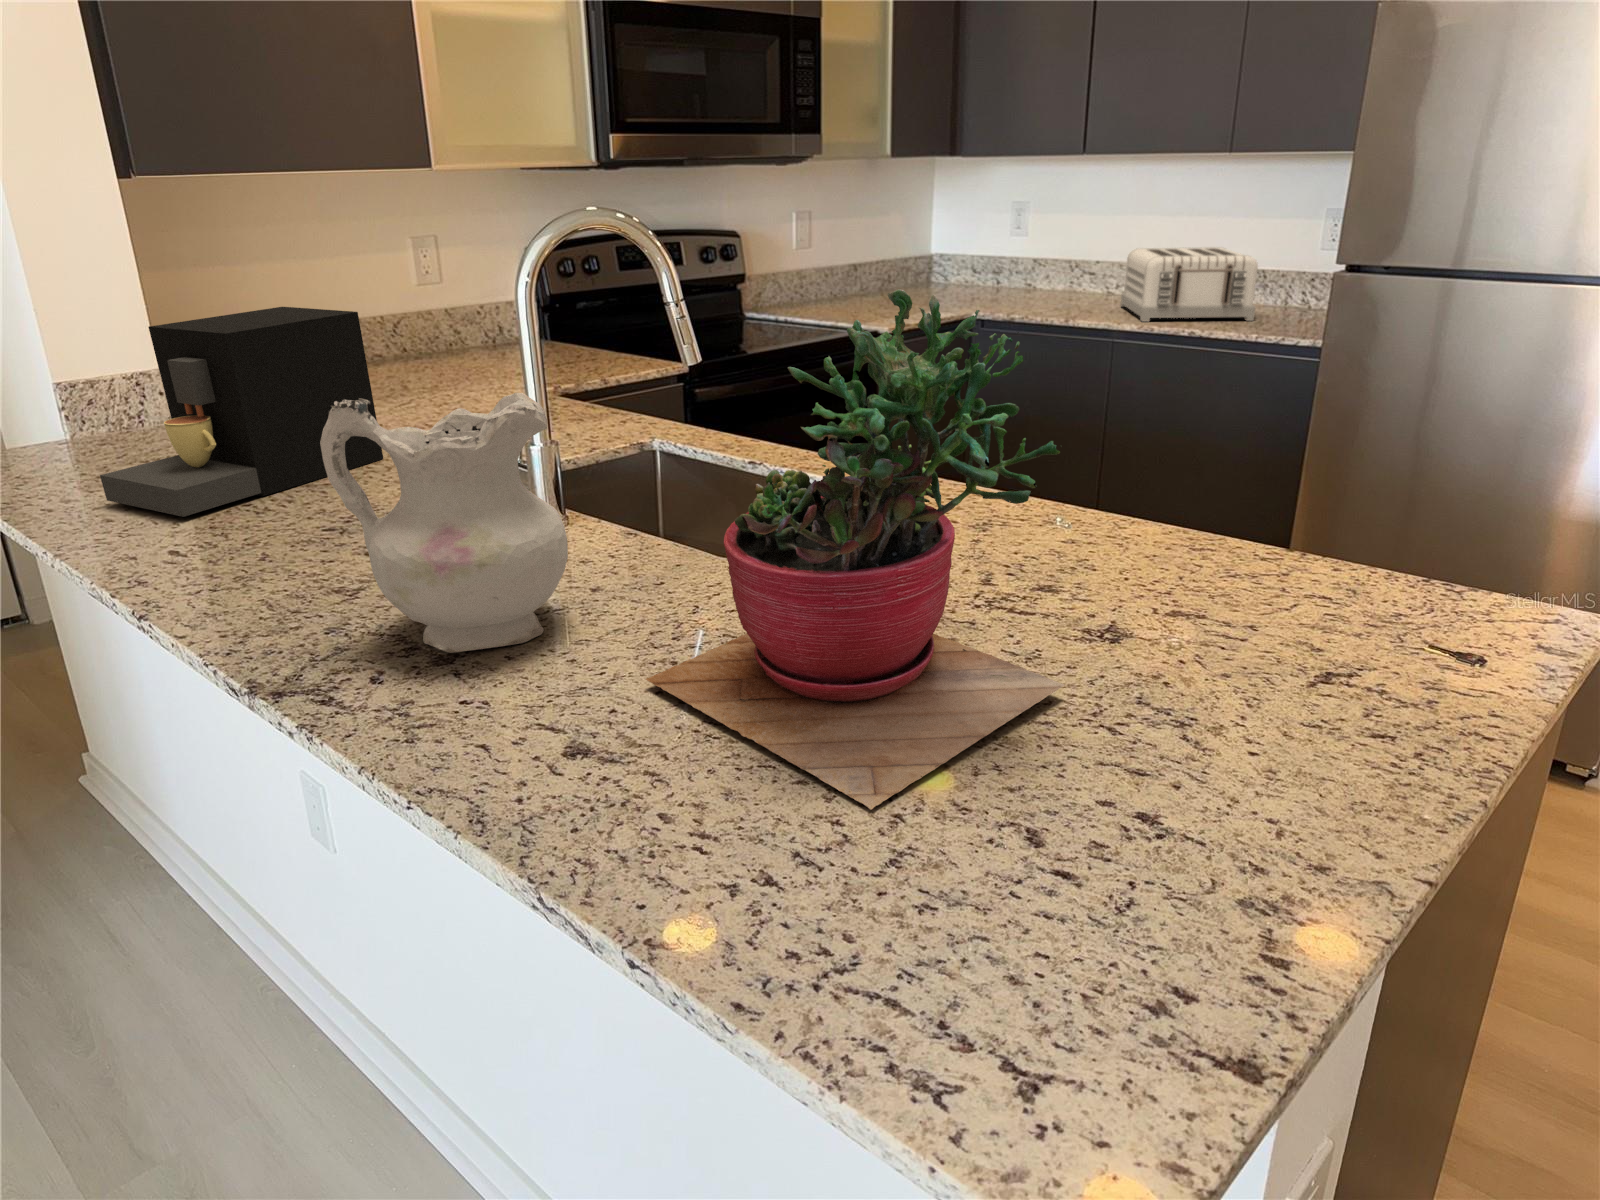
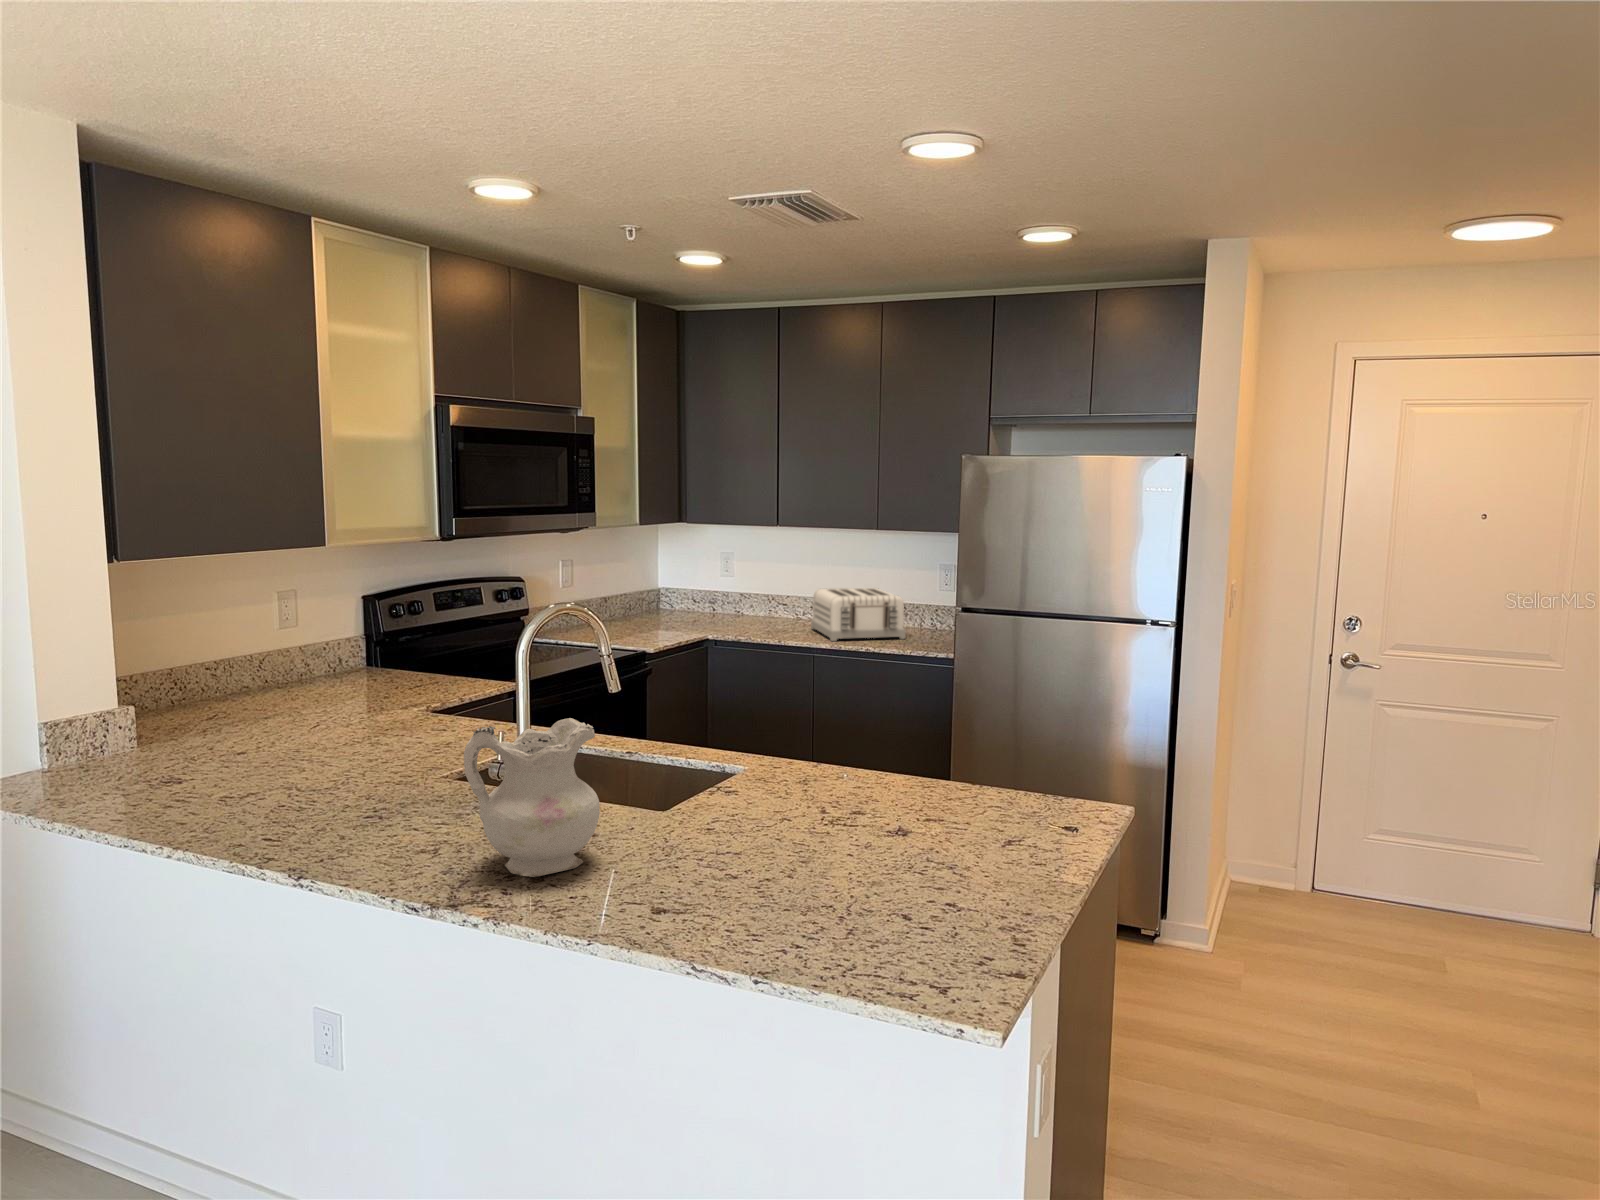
succulent plant: present [646,289,1064,810] -> none [670,657,892,917]
coffee maker: present [100,307,383,517] -> none [152,659,347,817]

